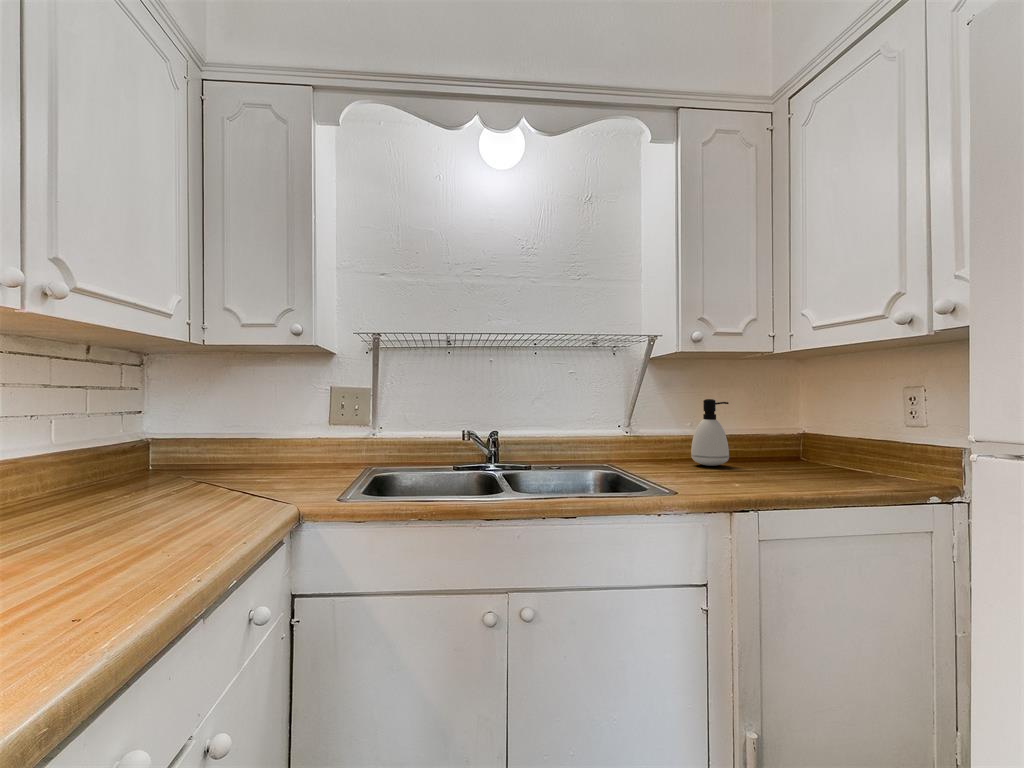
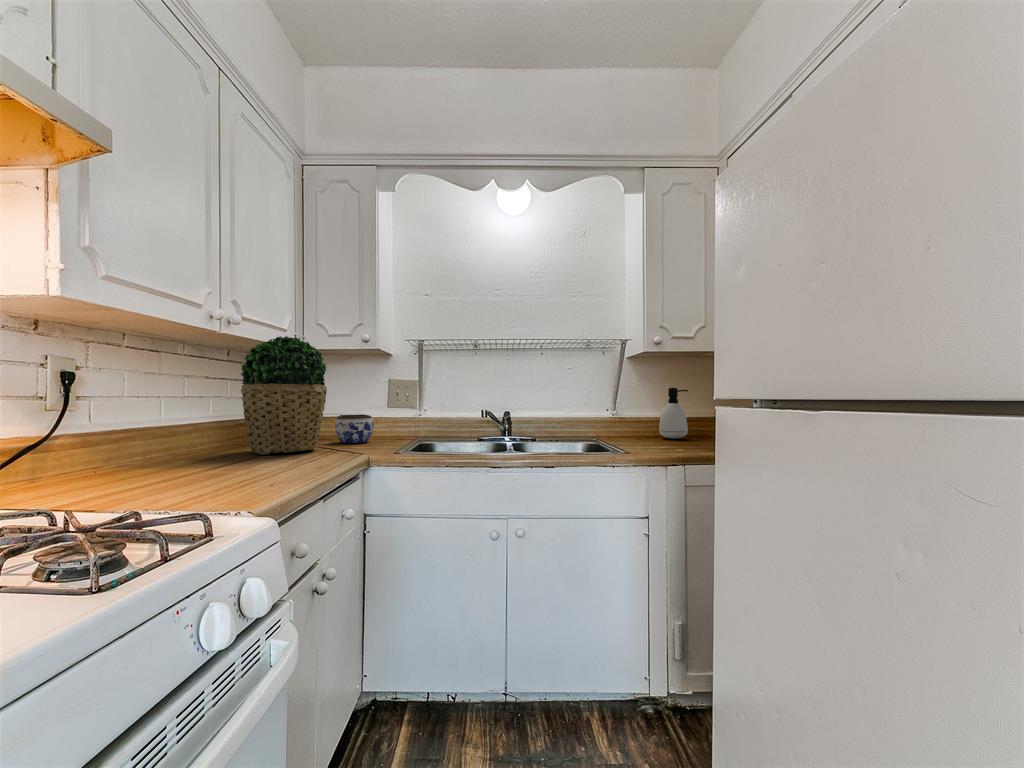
potted plant: none [95,324,237,506] -> present [241,336,327,454]
jar: none [251,436,307,478] -> present [335,414,373,443]

